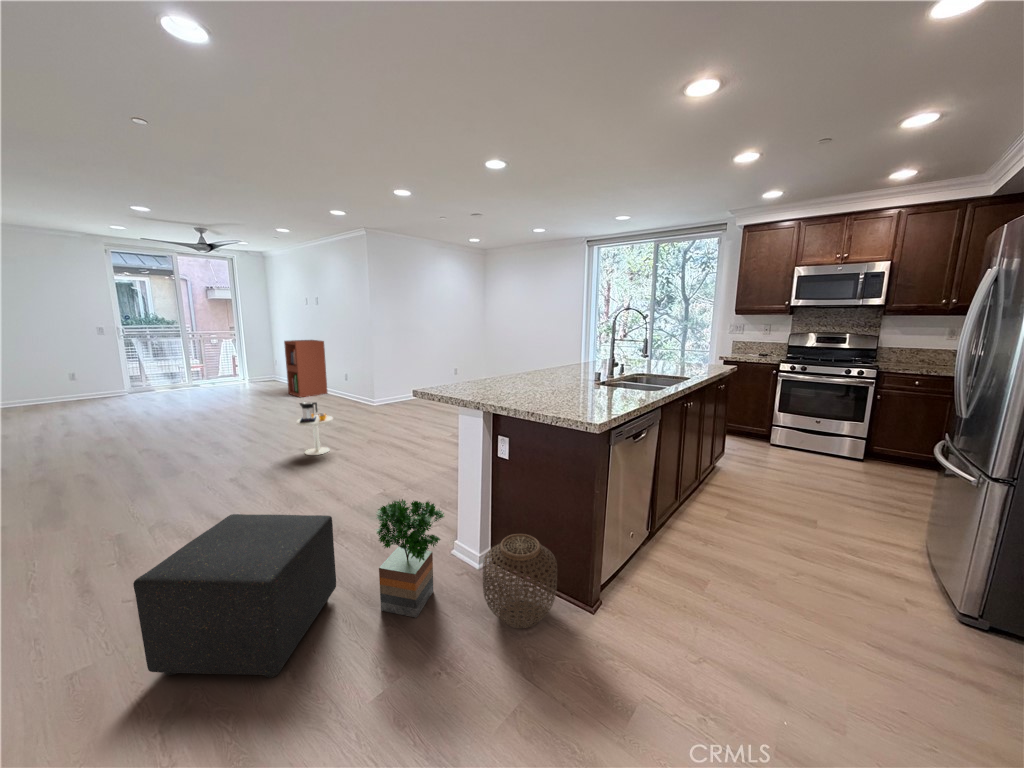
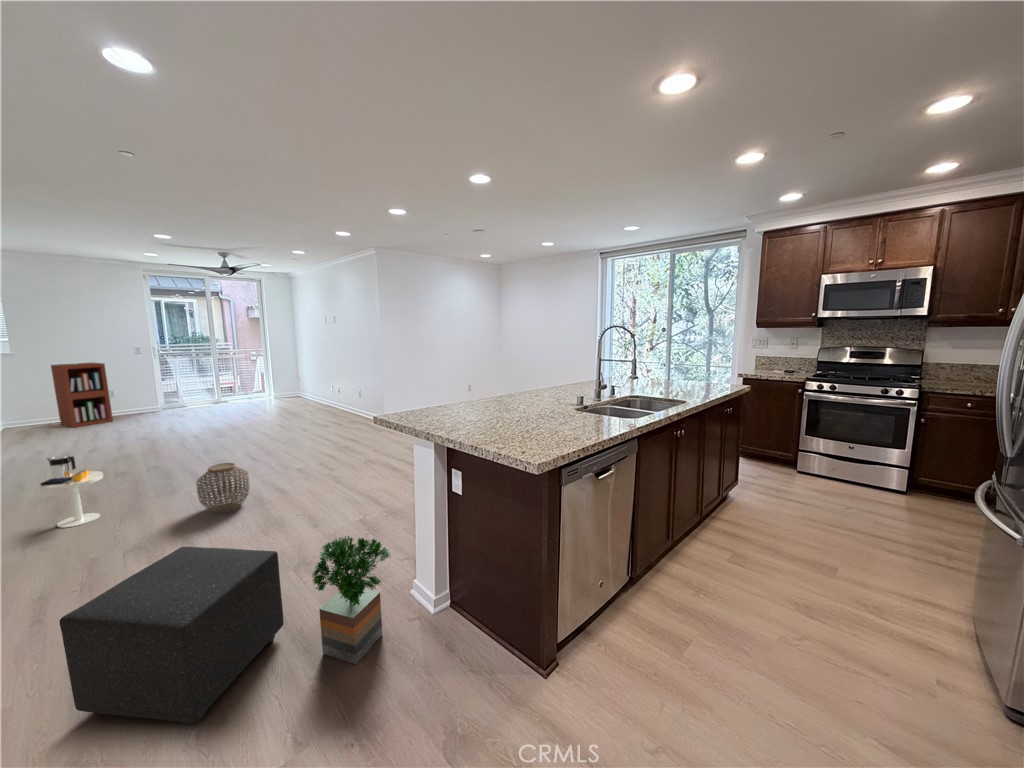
bookshelf: present [284,340,327,397] -> present [51,363,113,427]
side table: present [297,402,333,455] -> present [39,455,104,528]
woven basket: present [483,534,557,628] -> present [196,463,249,513]

